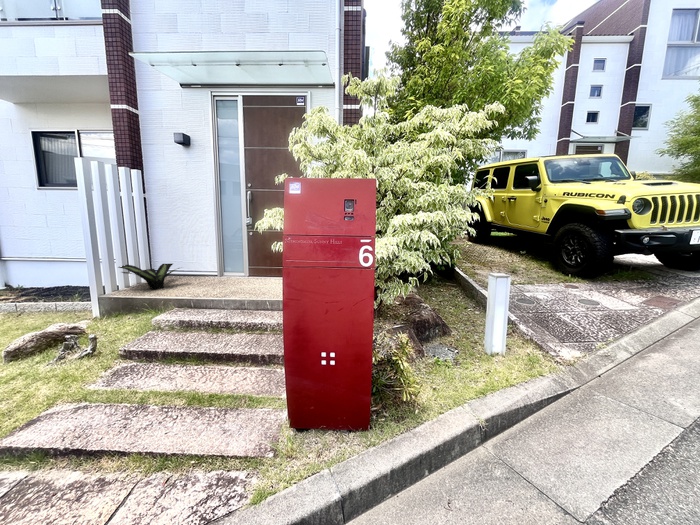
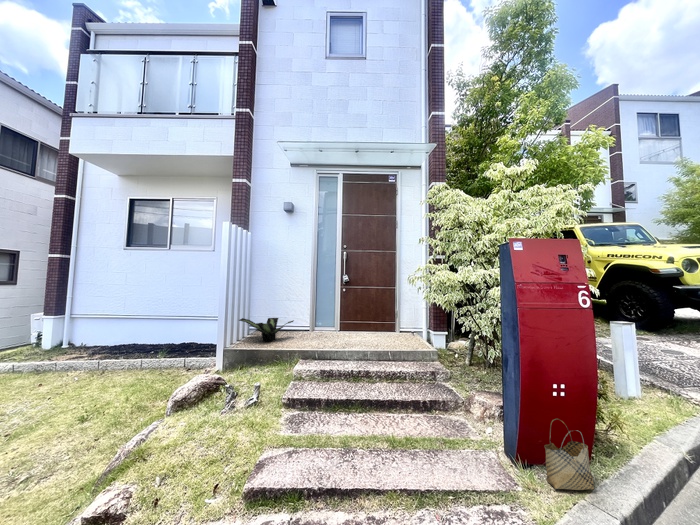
woven basket: none [299,386,346,456] -> present [544,418,594,490]

